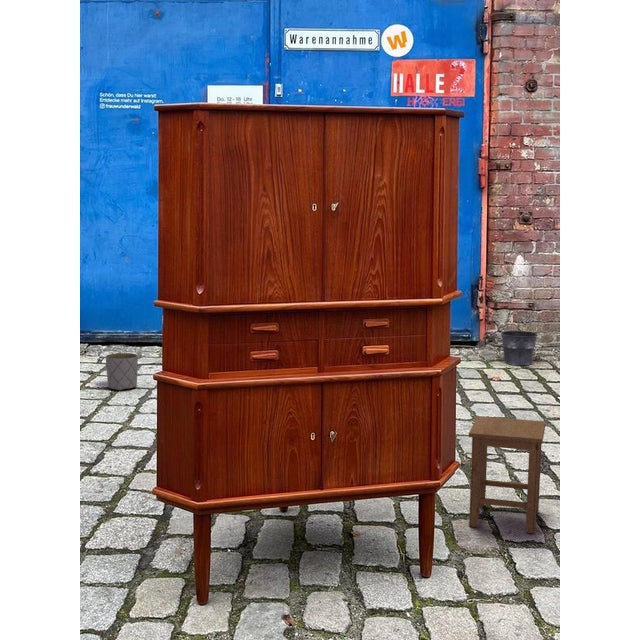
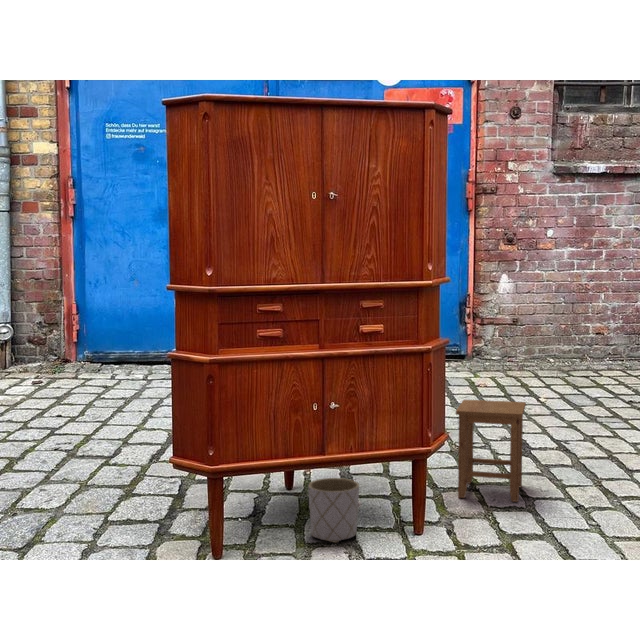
bucket: present [497,331,537,365] -> none [484,343,521,375]
planter: present [106,353,138,391] -> present [308,478,359,543]

